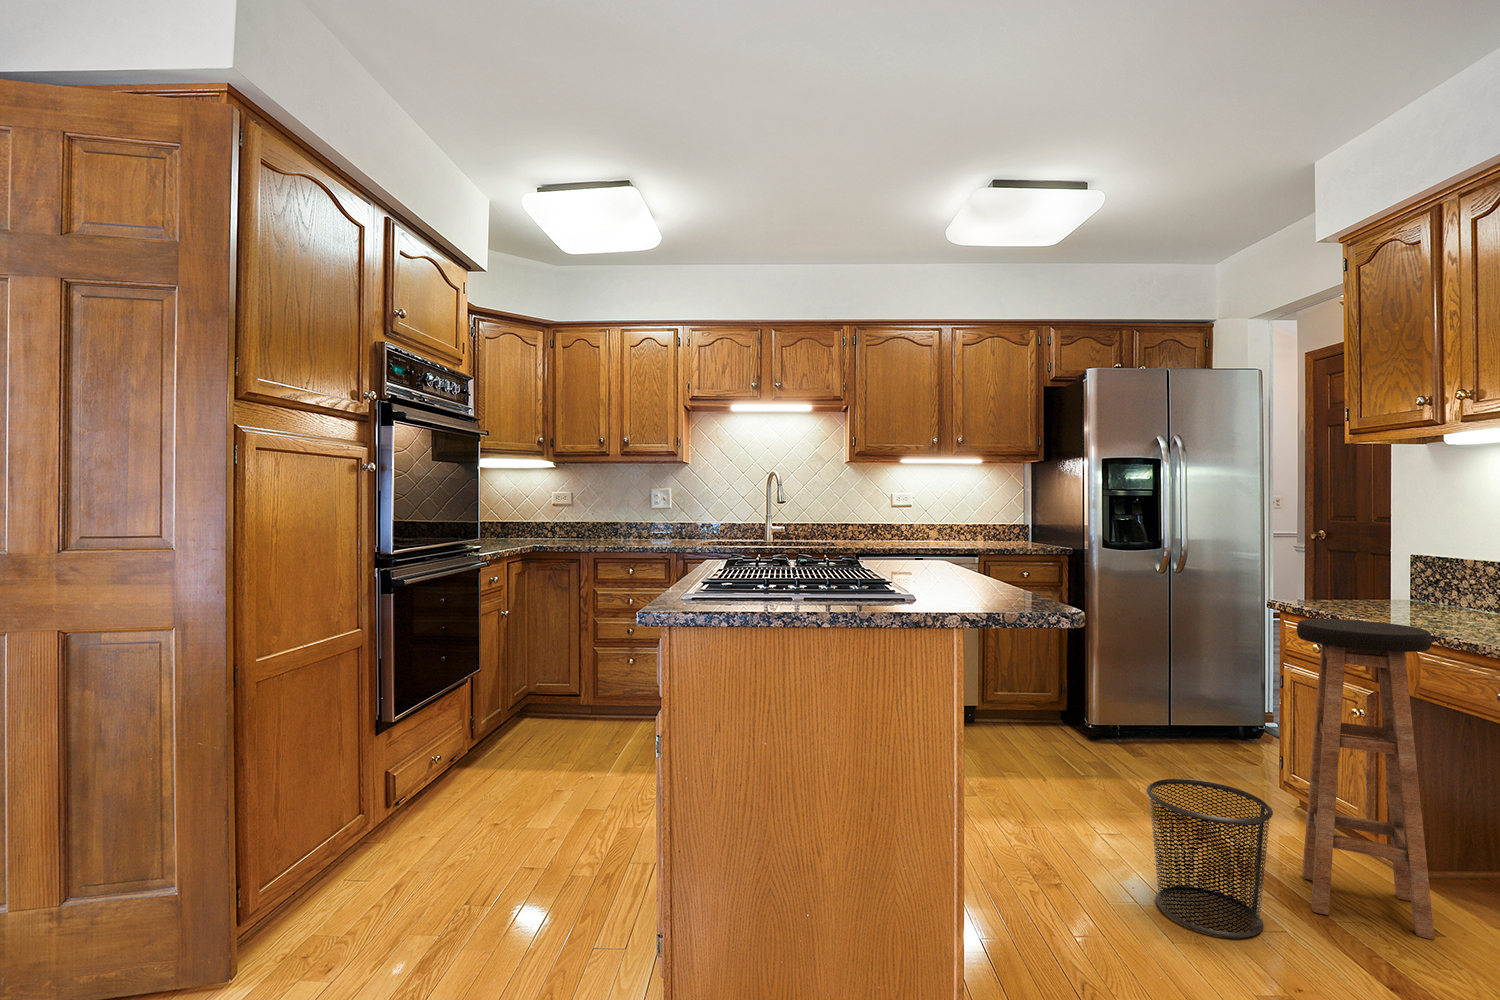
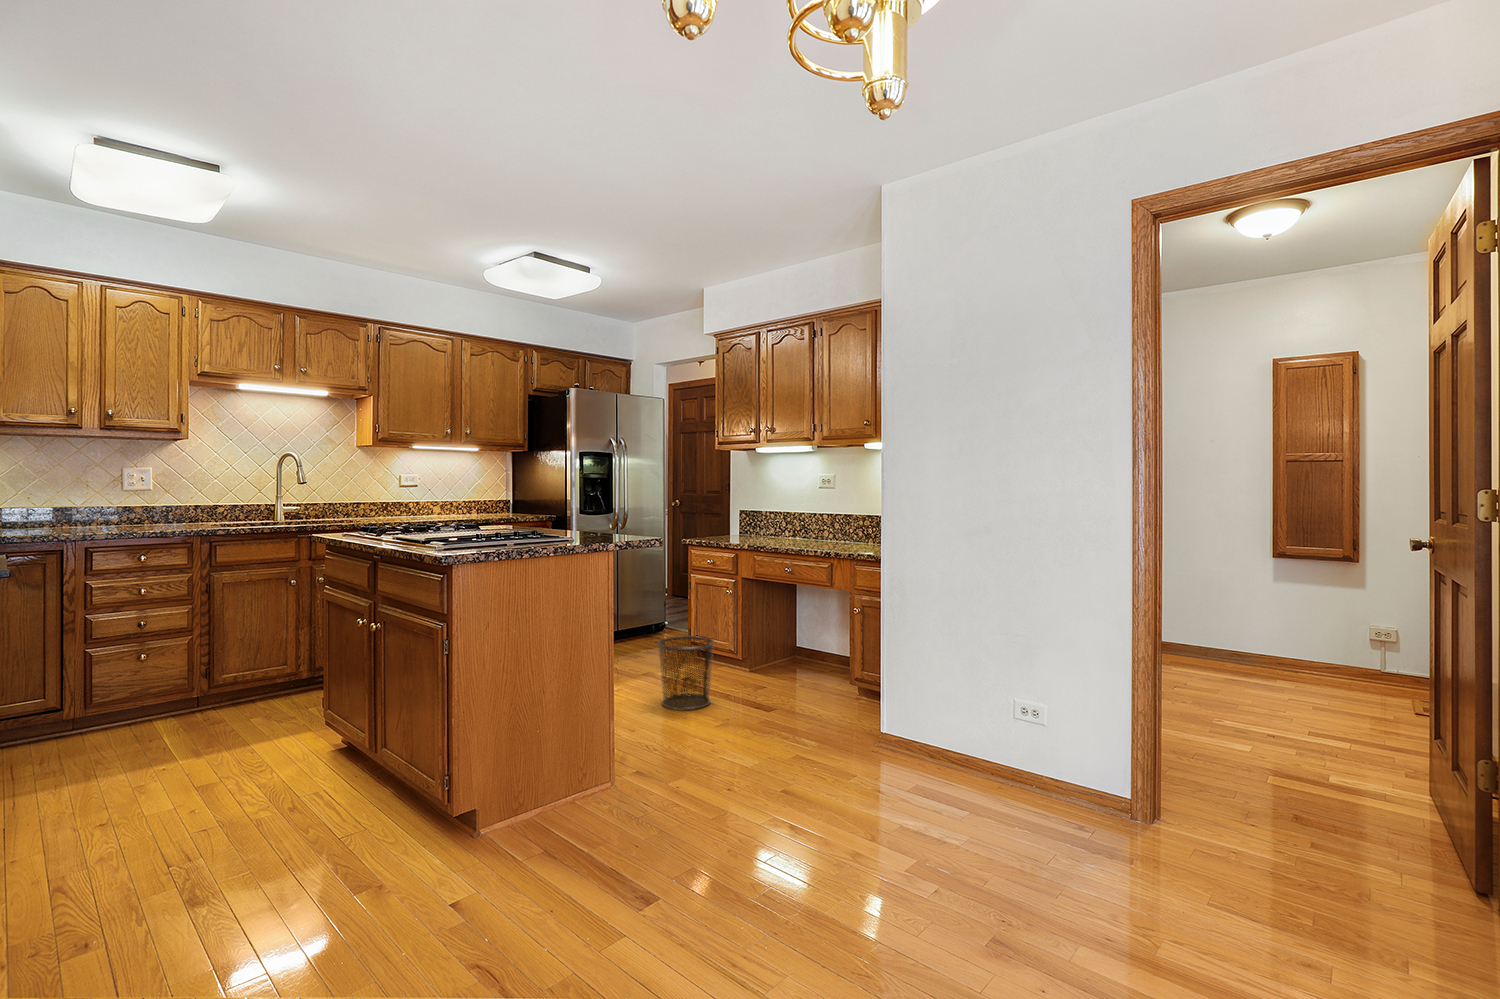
bar stool: present [1297,619,1435,940] -> none [713,544,768,690]

